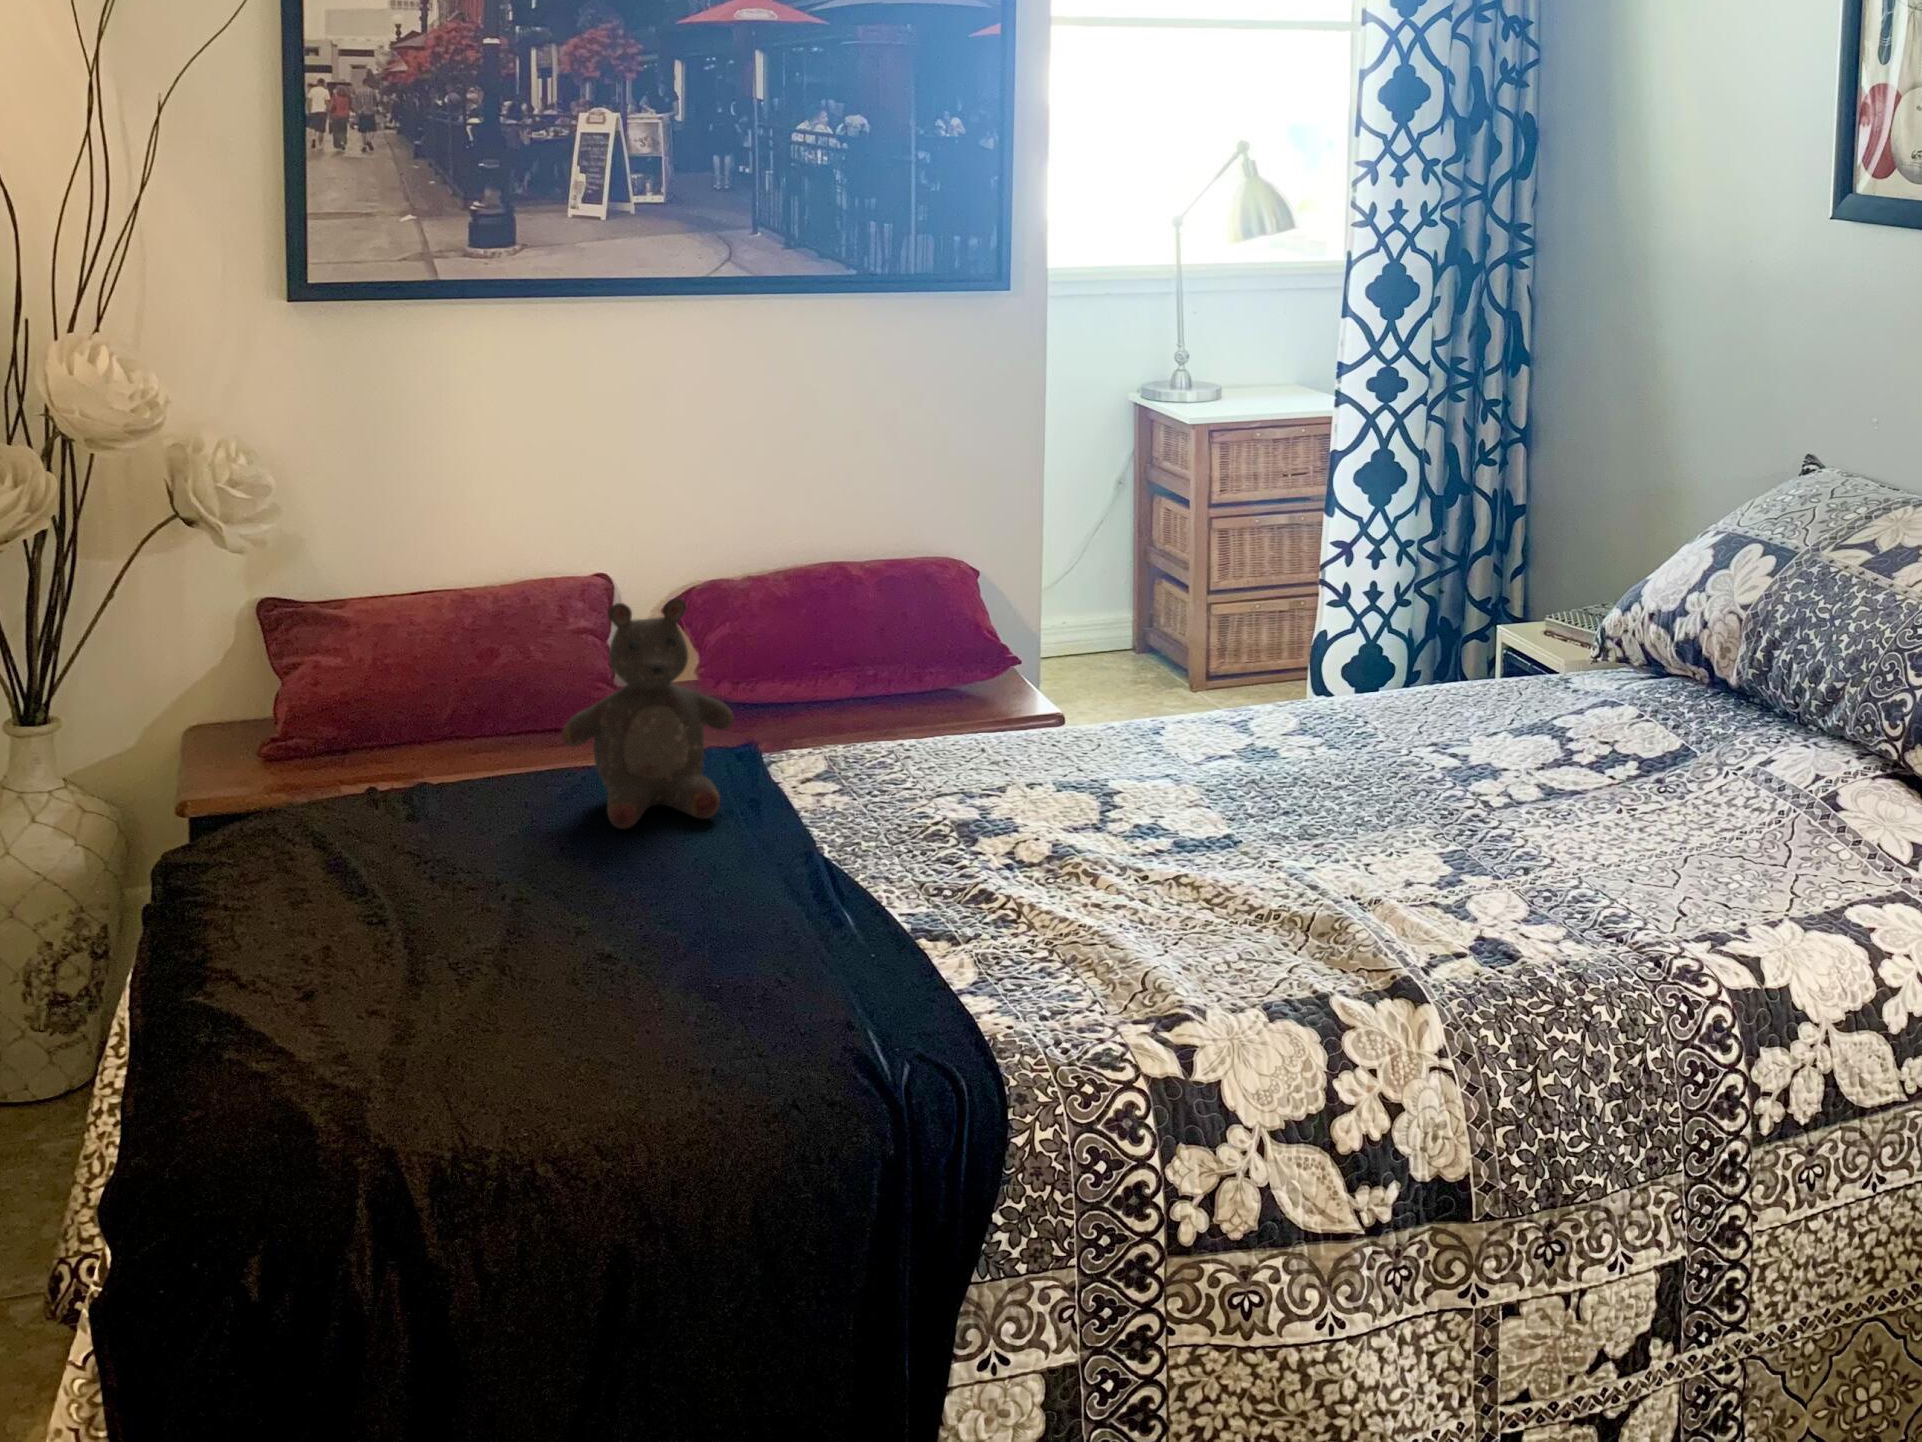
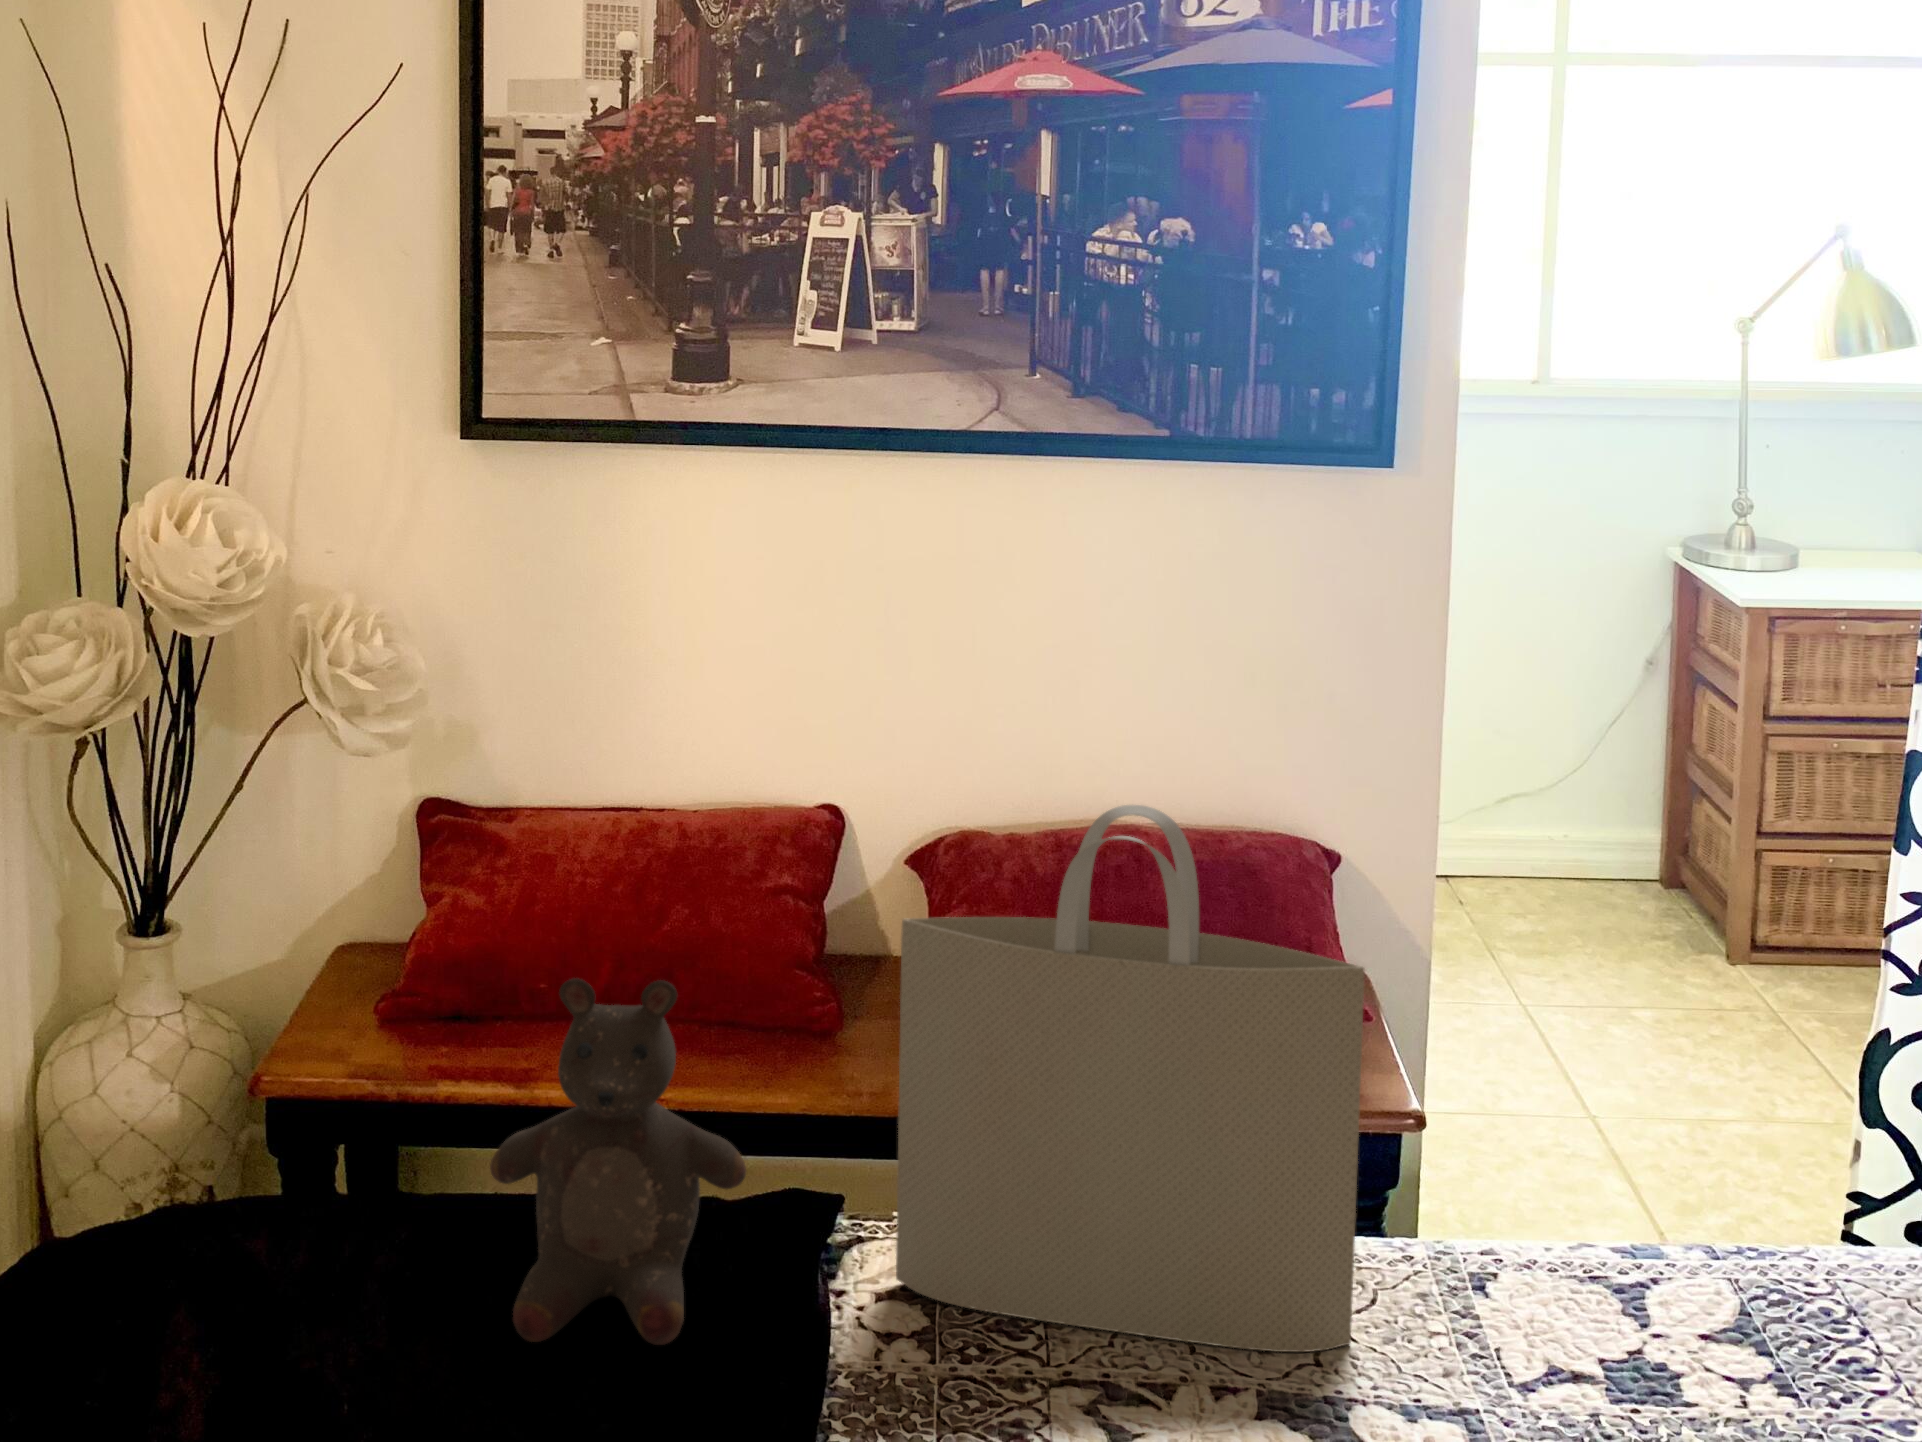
tote bag: none [831,457,1116,779] -> present [896,805,1364,1352]

